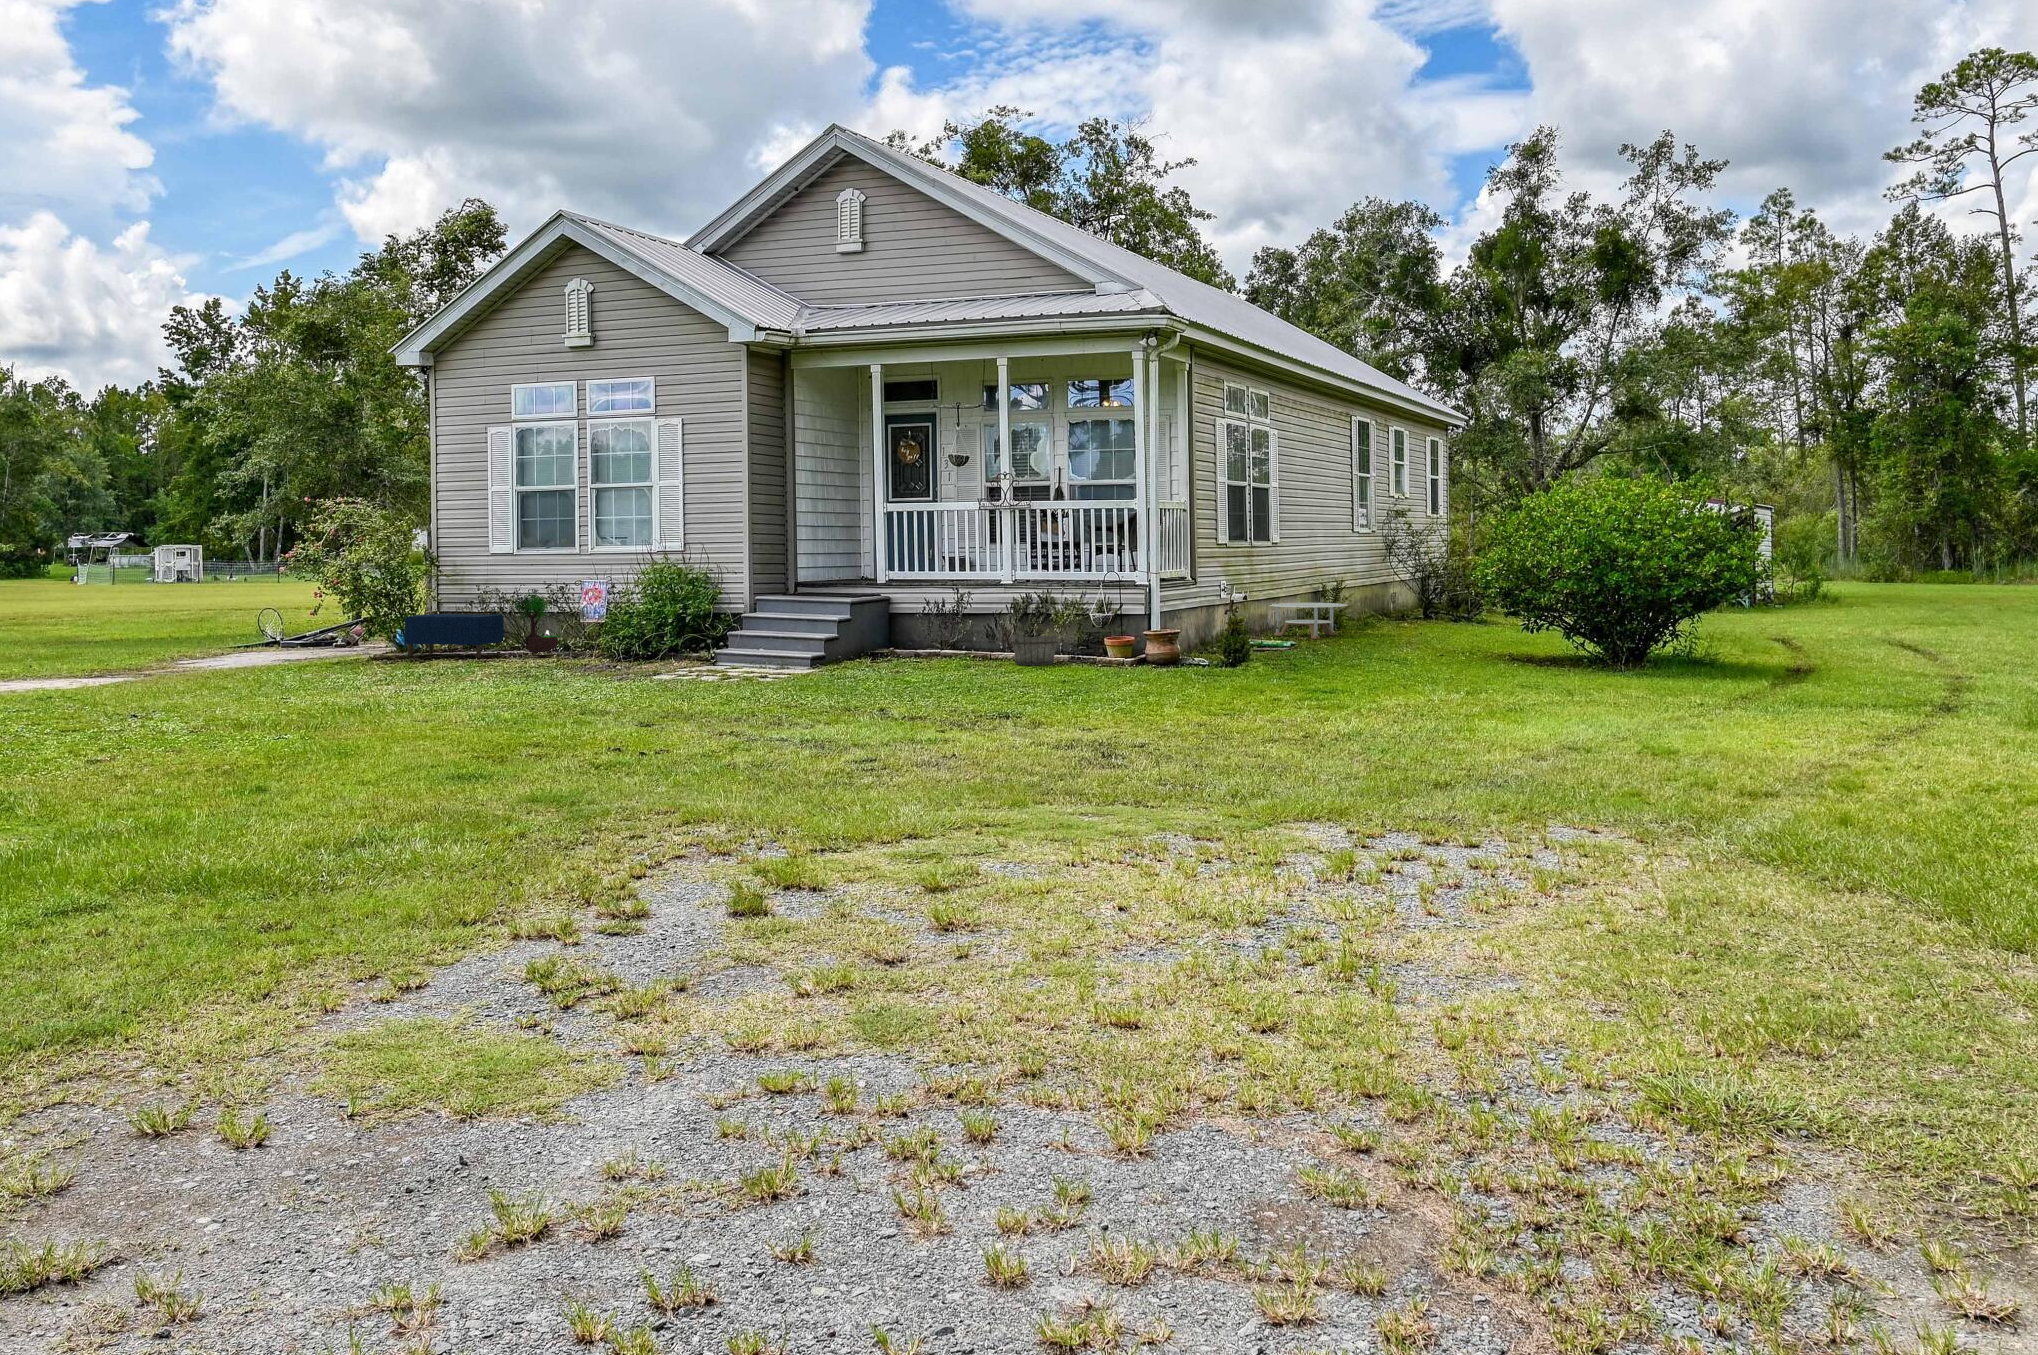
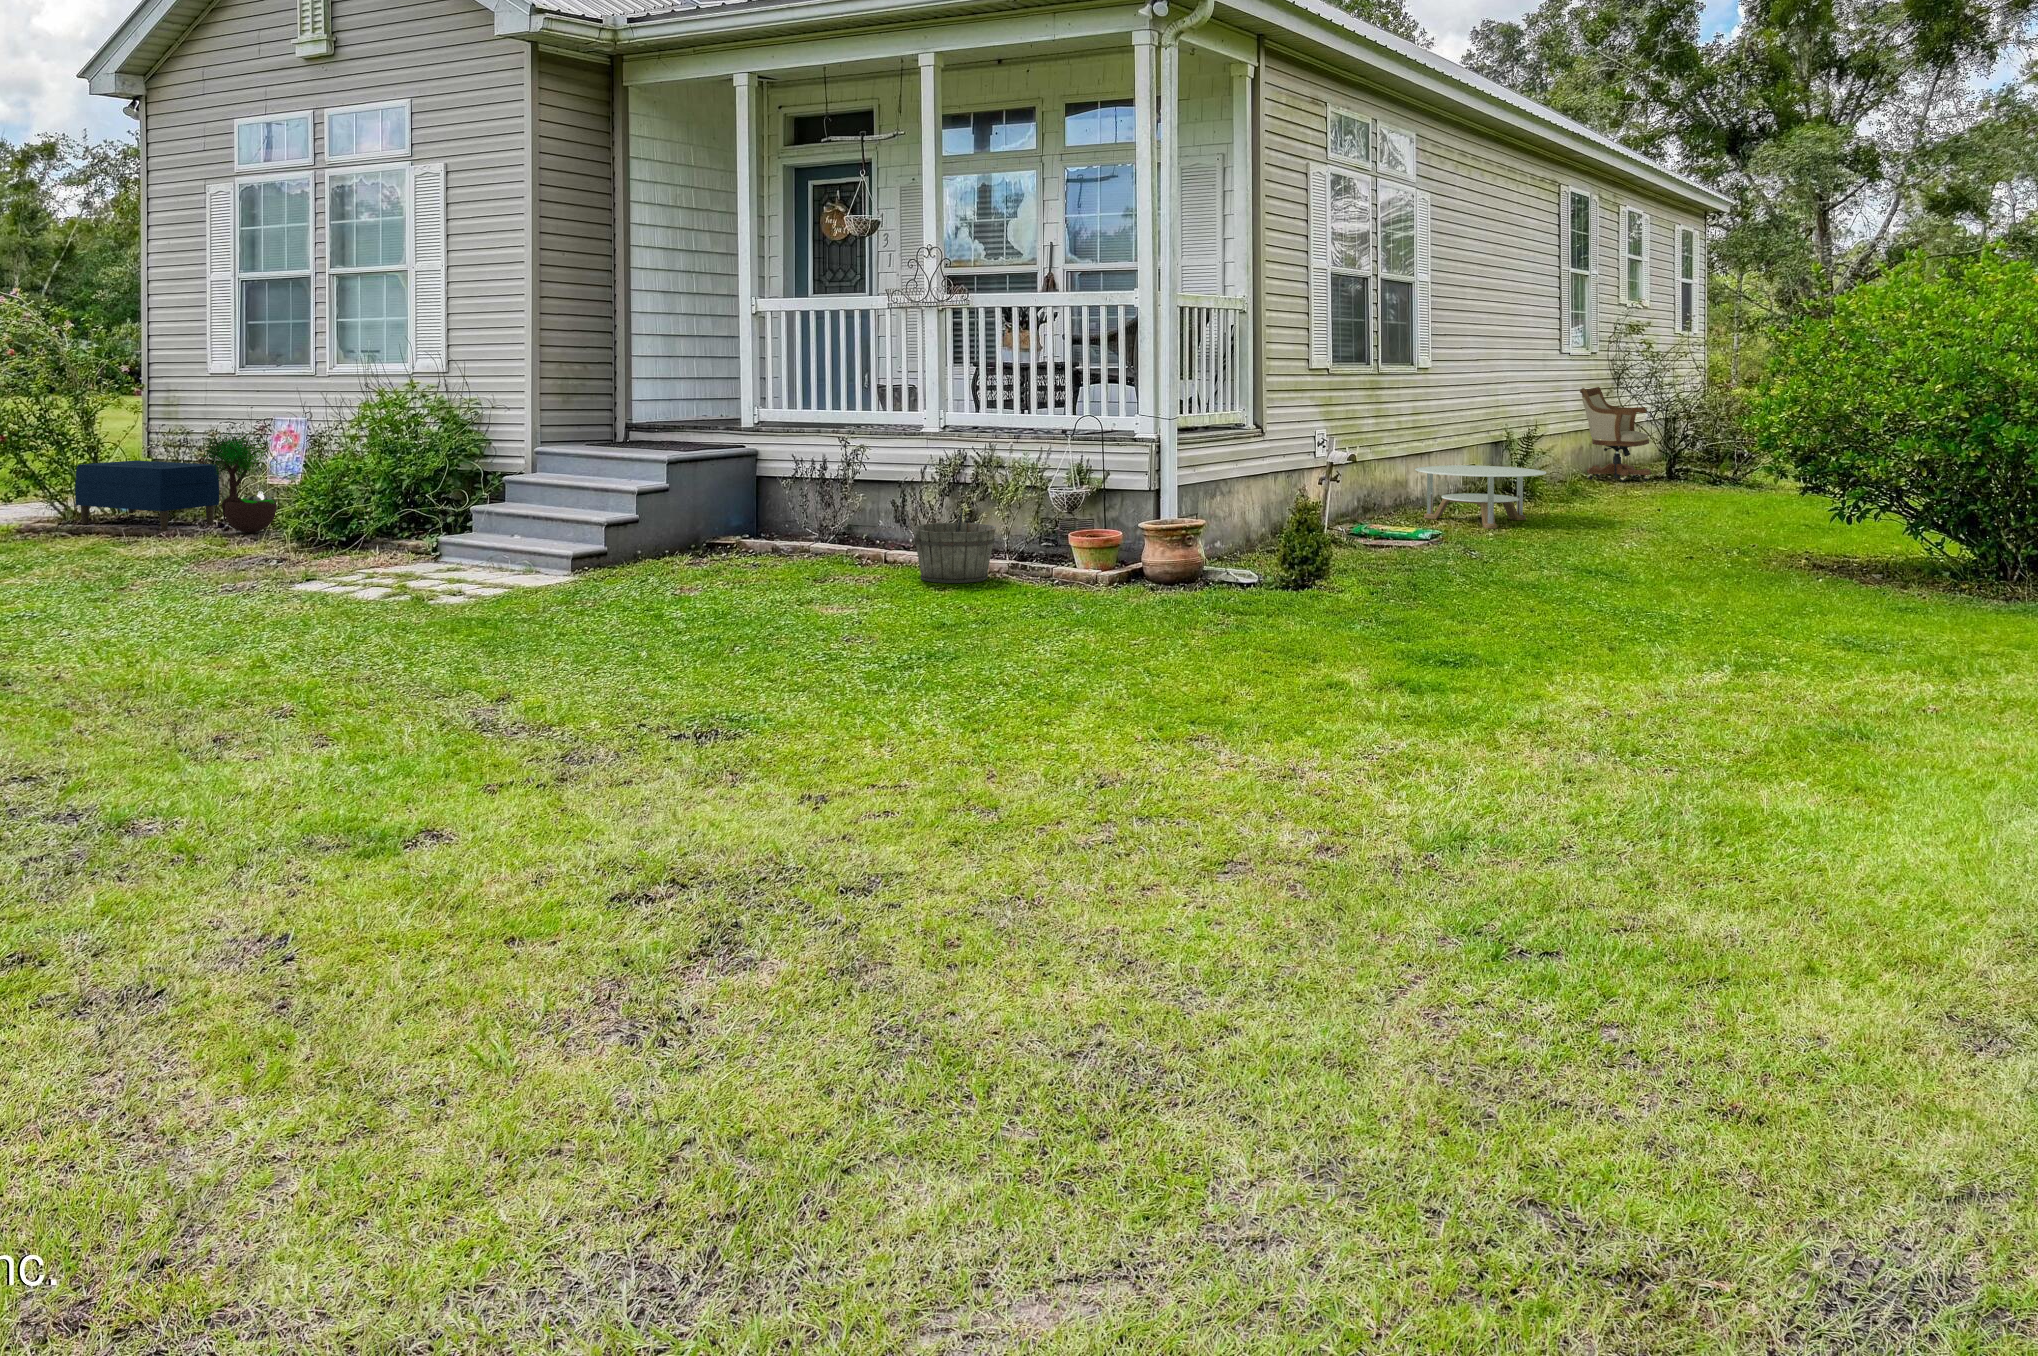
chair: none [1363,553,1409,617] -> present [1580,387,1651,482]

